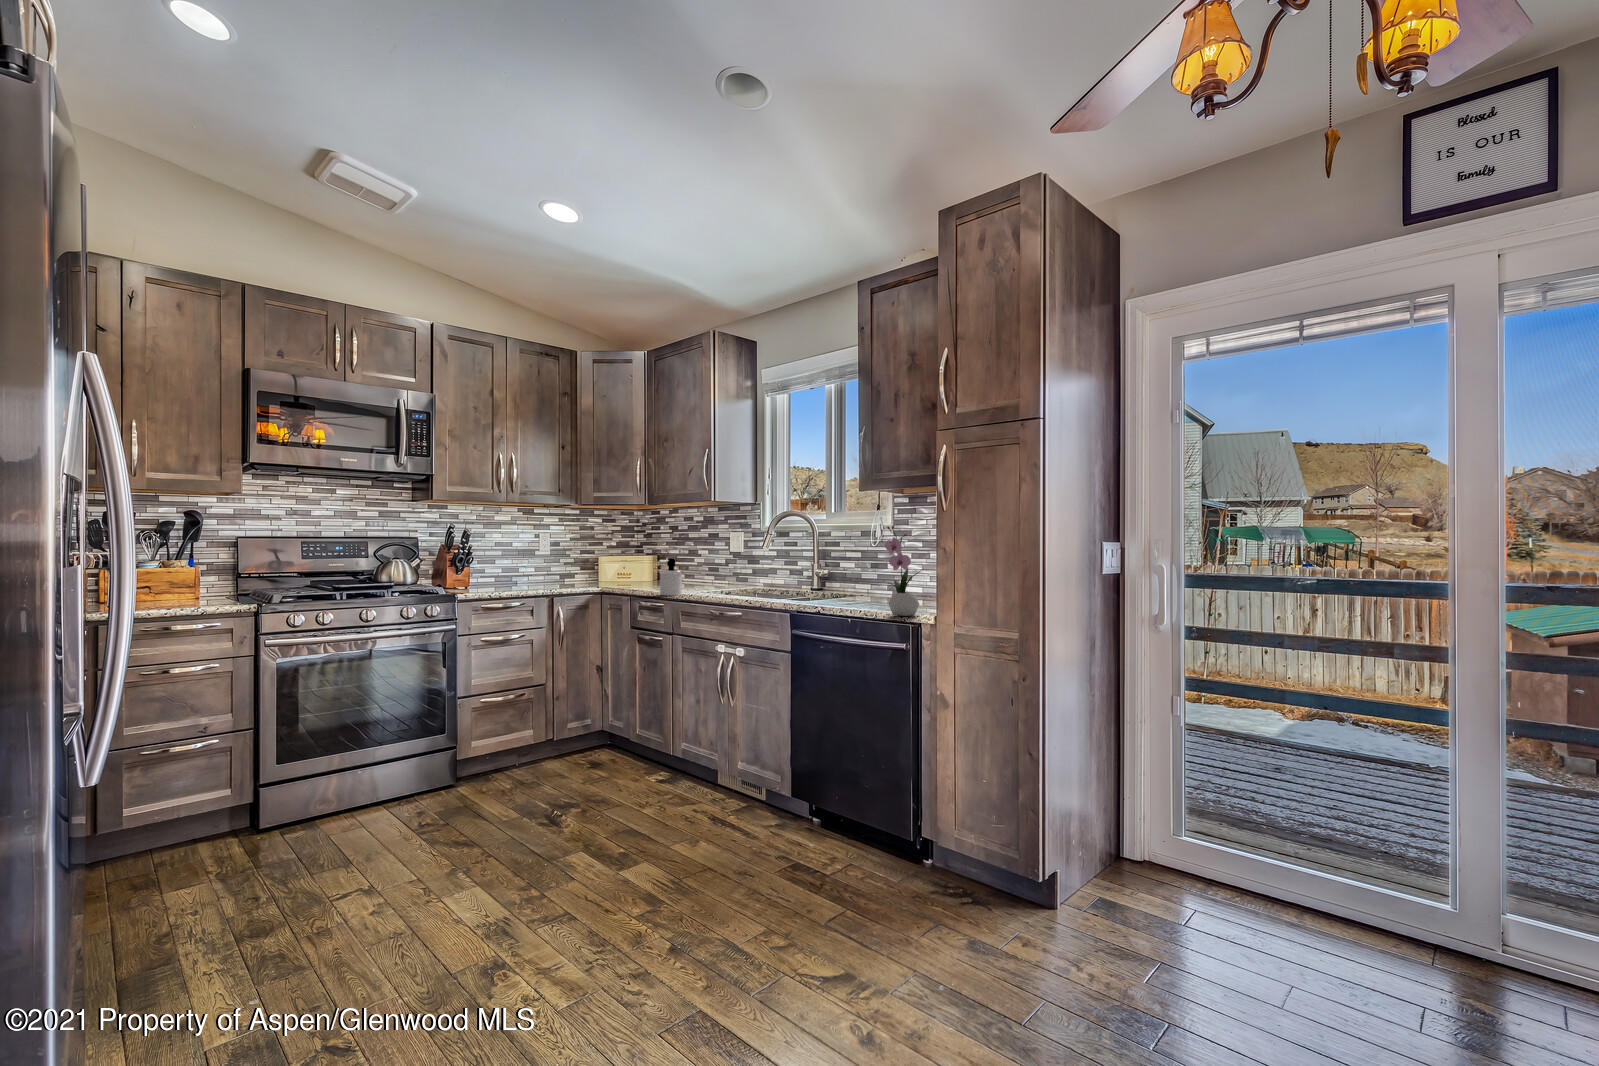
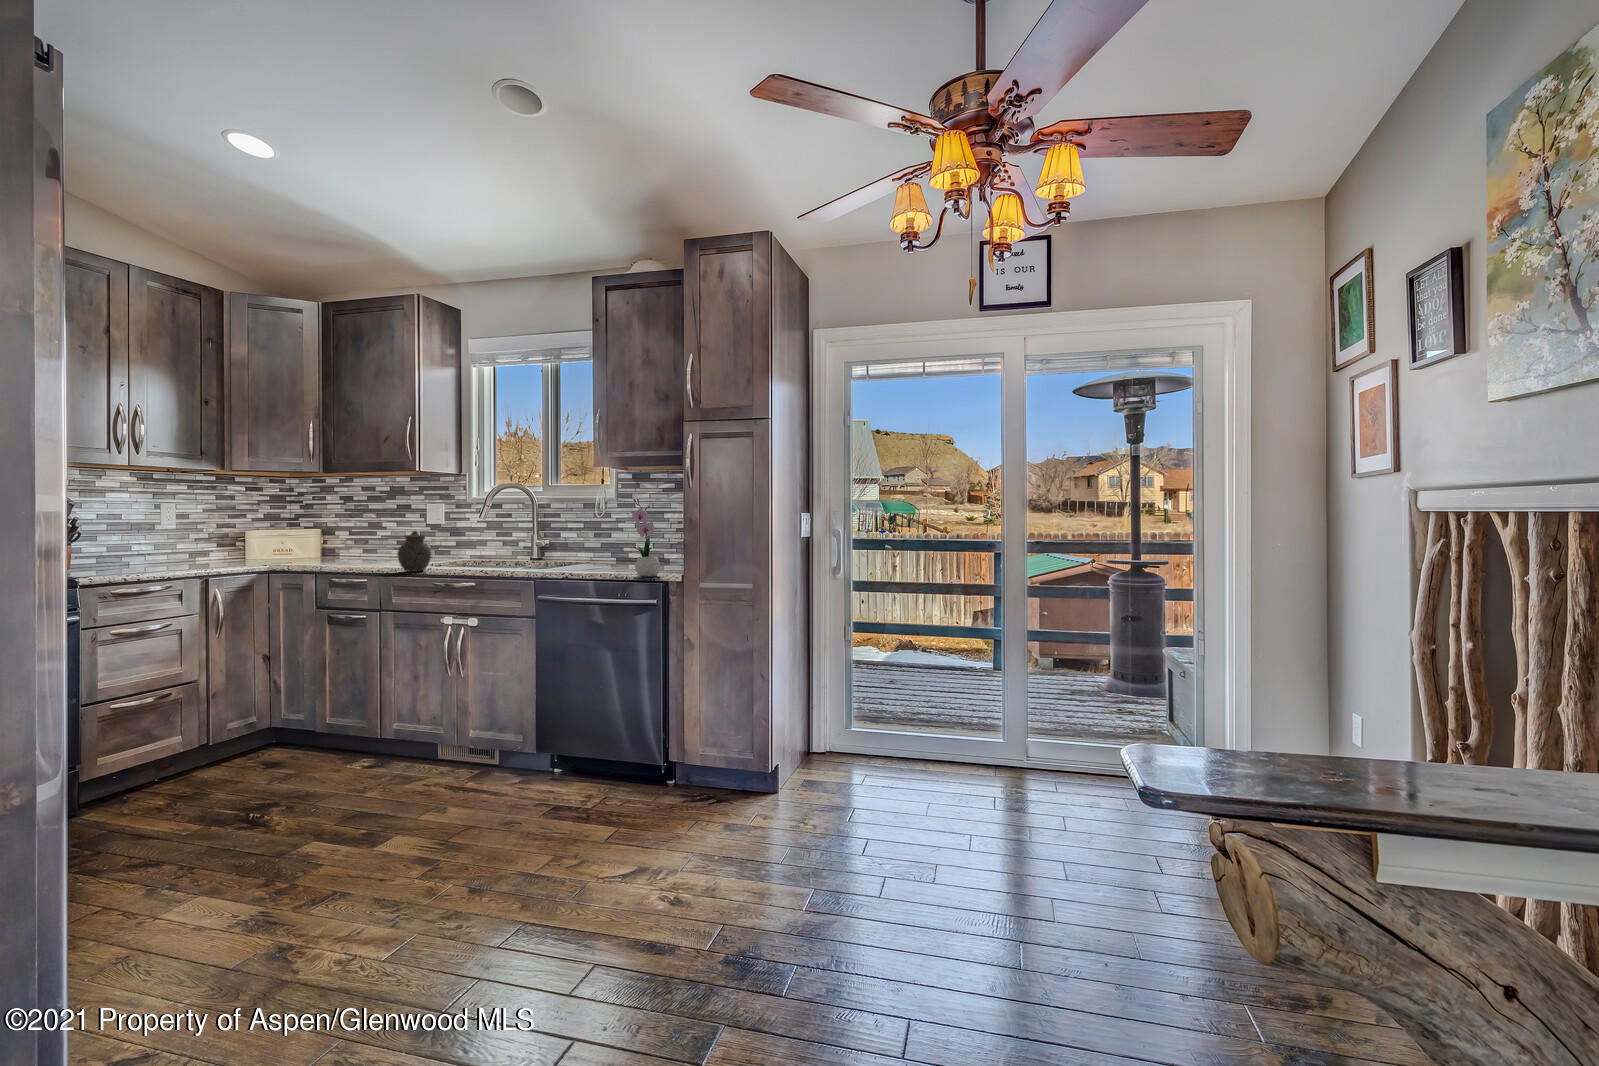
soap dispenser: present [657,558,683,596] -> none [357,530,385,570]
jar: none [685,559,715,599] -> present [397,531,431,572]

